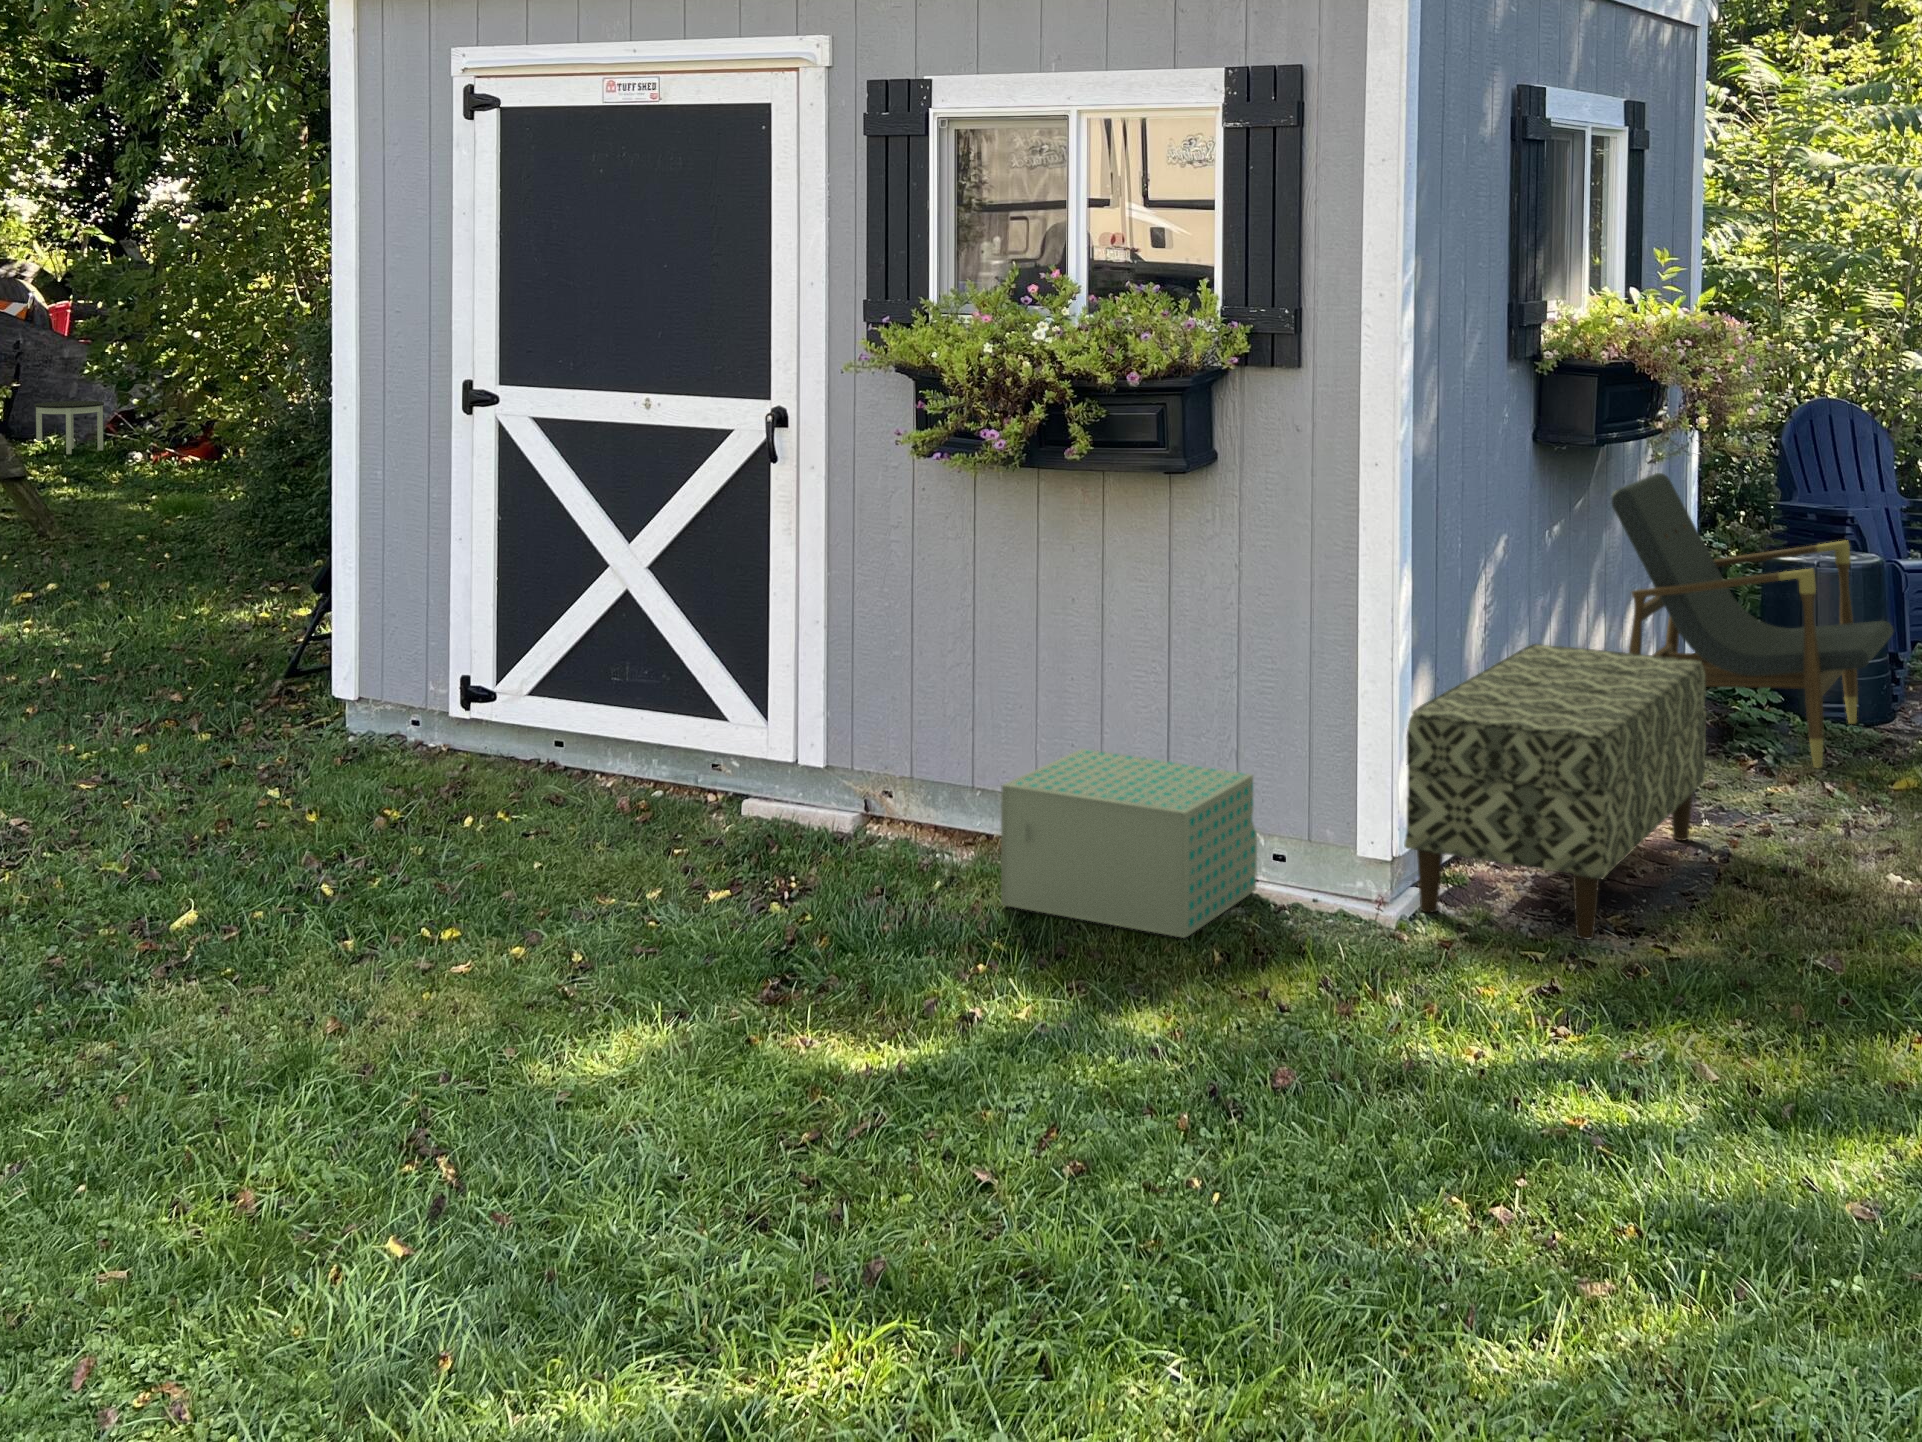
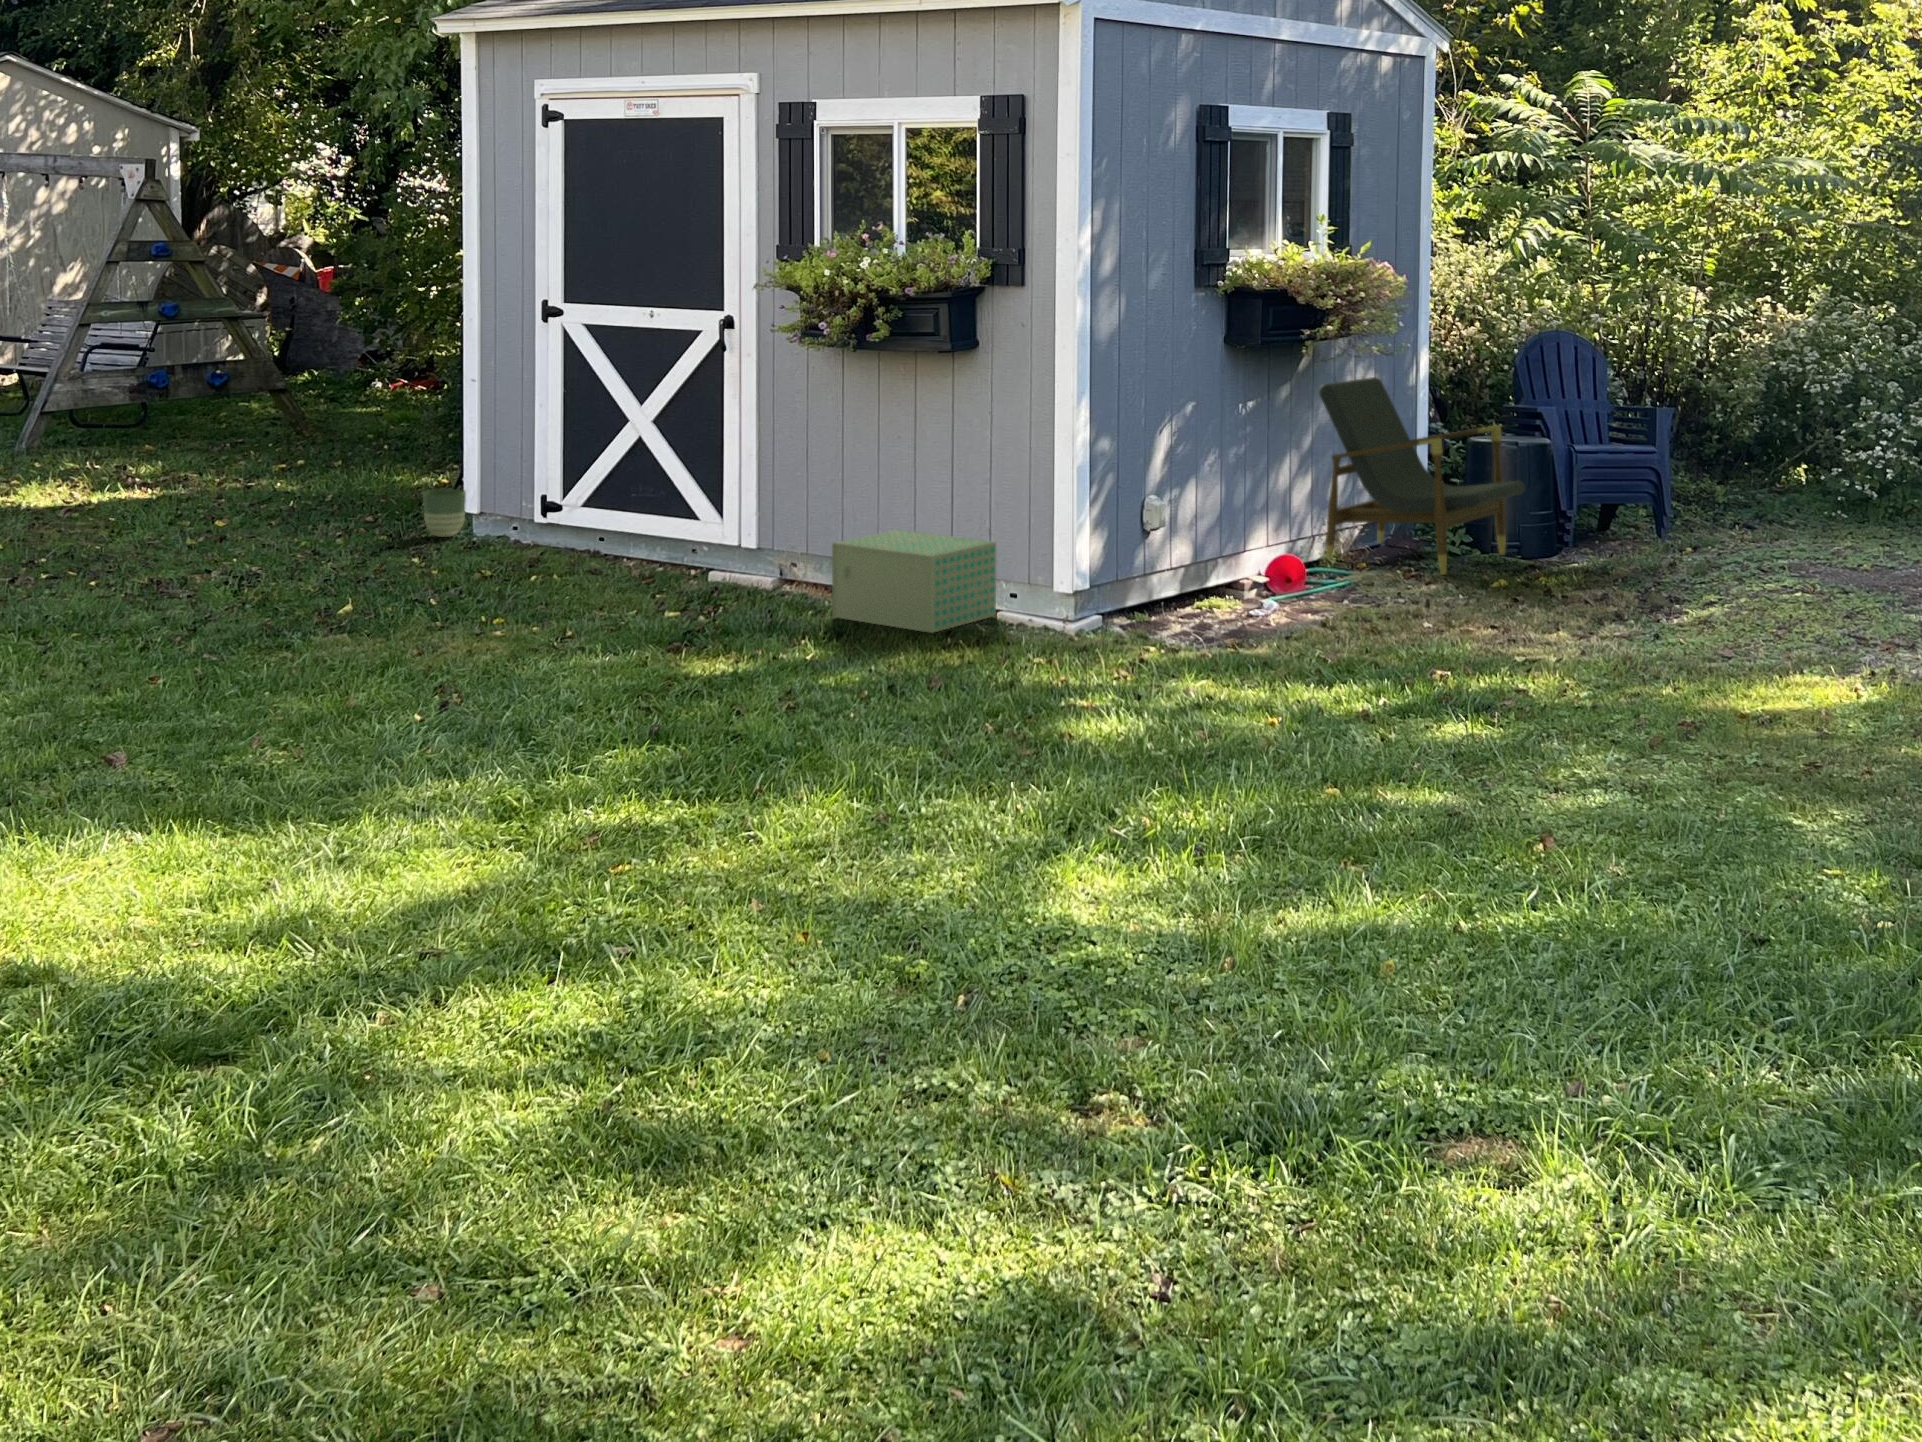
round table: present [35,401,104,454] -> none [298,340,349,380]
bench: present [1404,644,1706,940] -> none [1080,476,1316,641]
planter: none [272,665,339,740] -> present [423,489,466,537]

